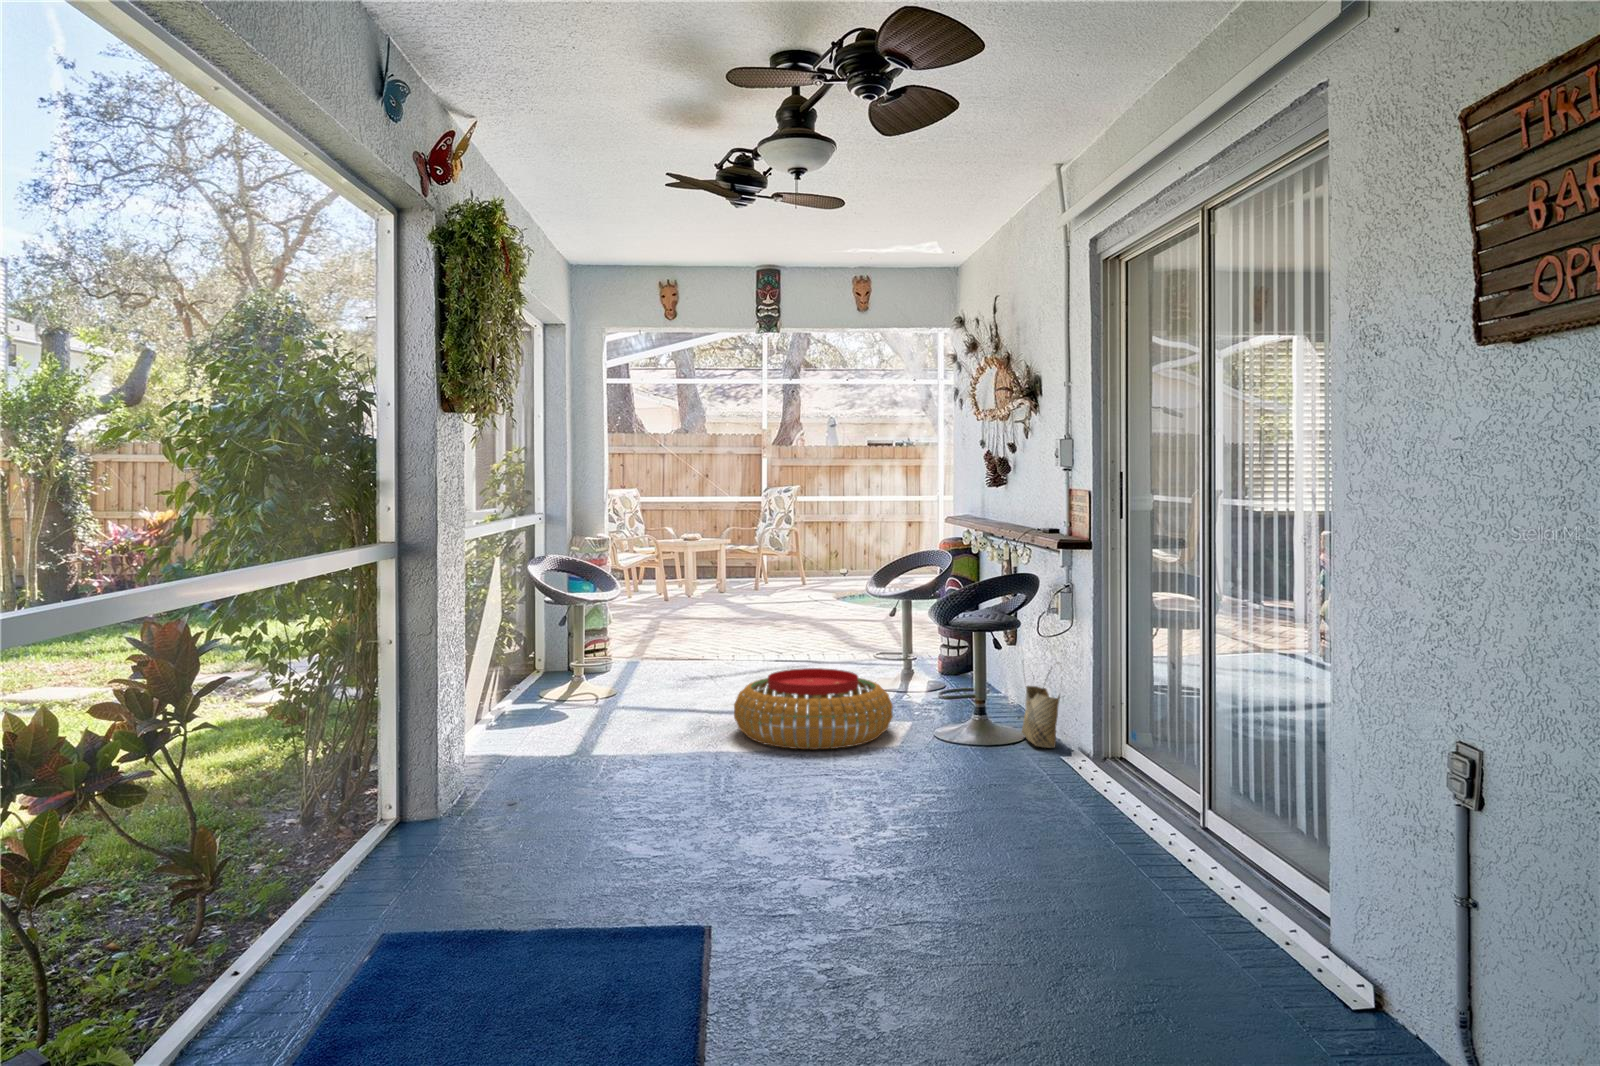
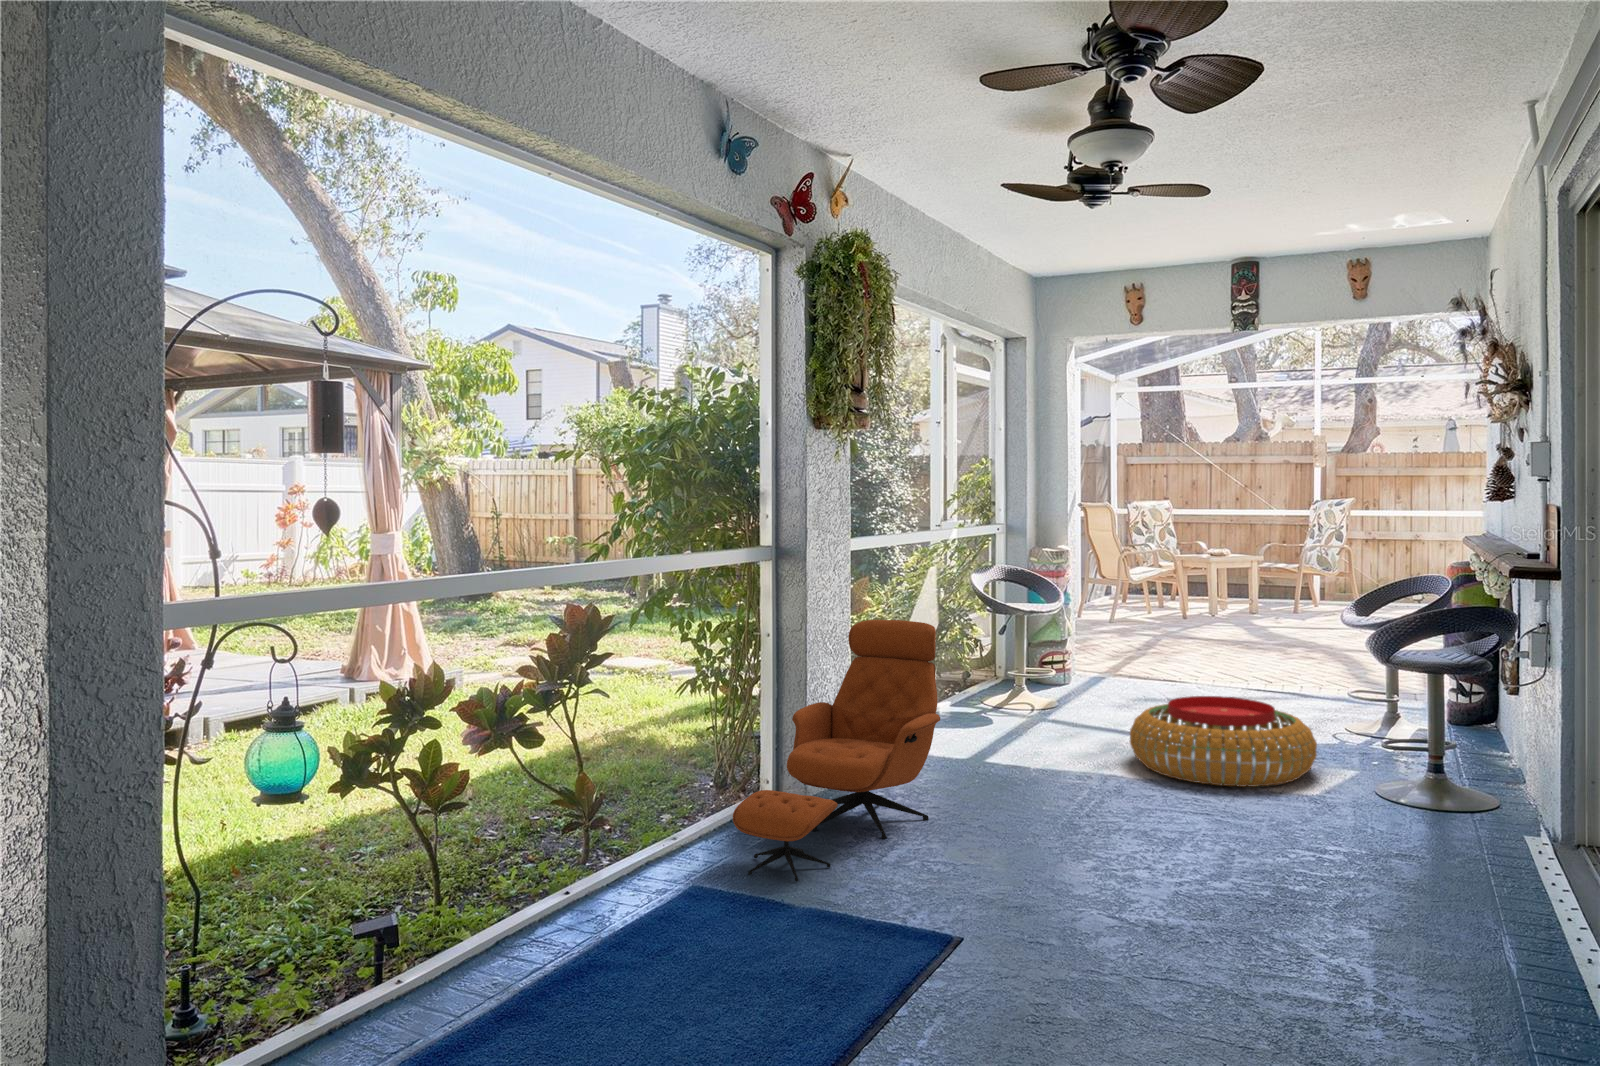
lounge chair: none [437,617,613,918] -> present [733,620,940,881]
woven basket: present [1022,686,1060,748] -> none [1482,711,1537,824]

